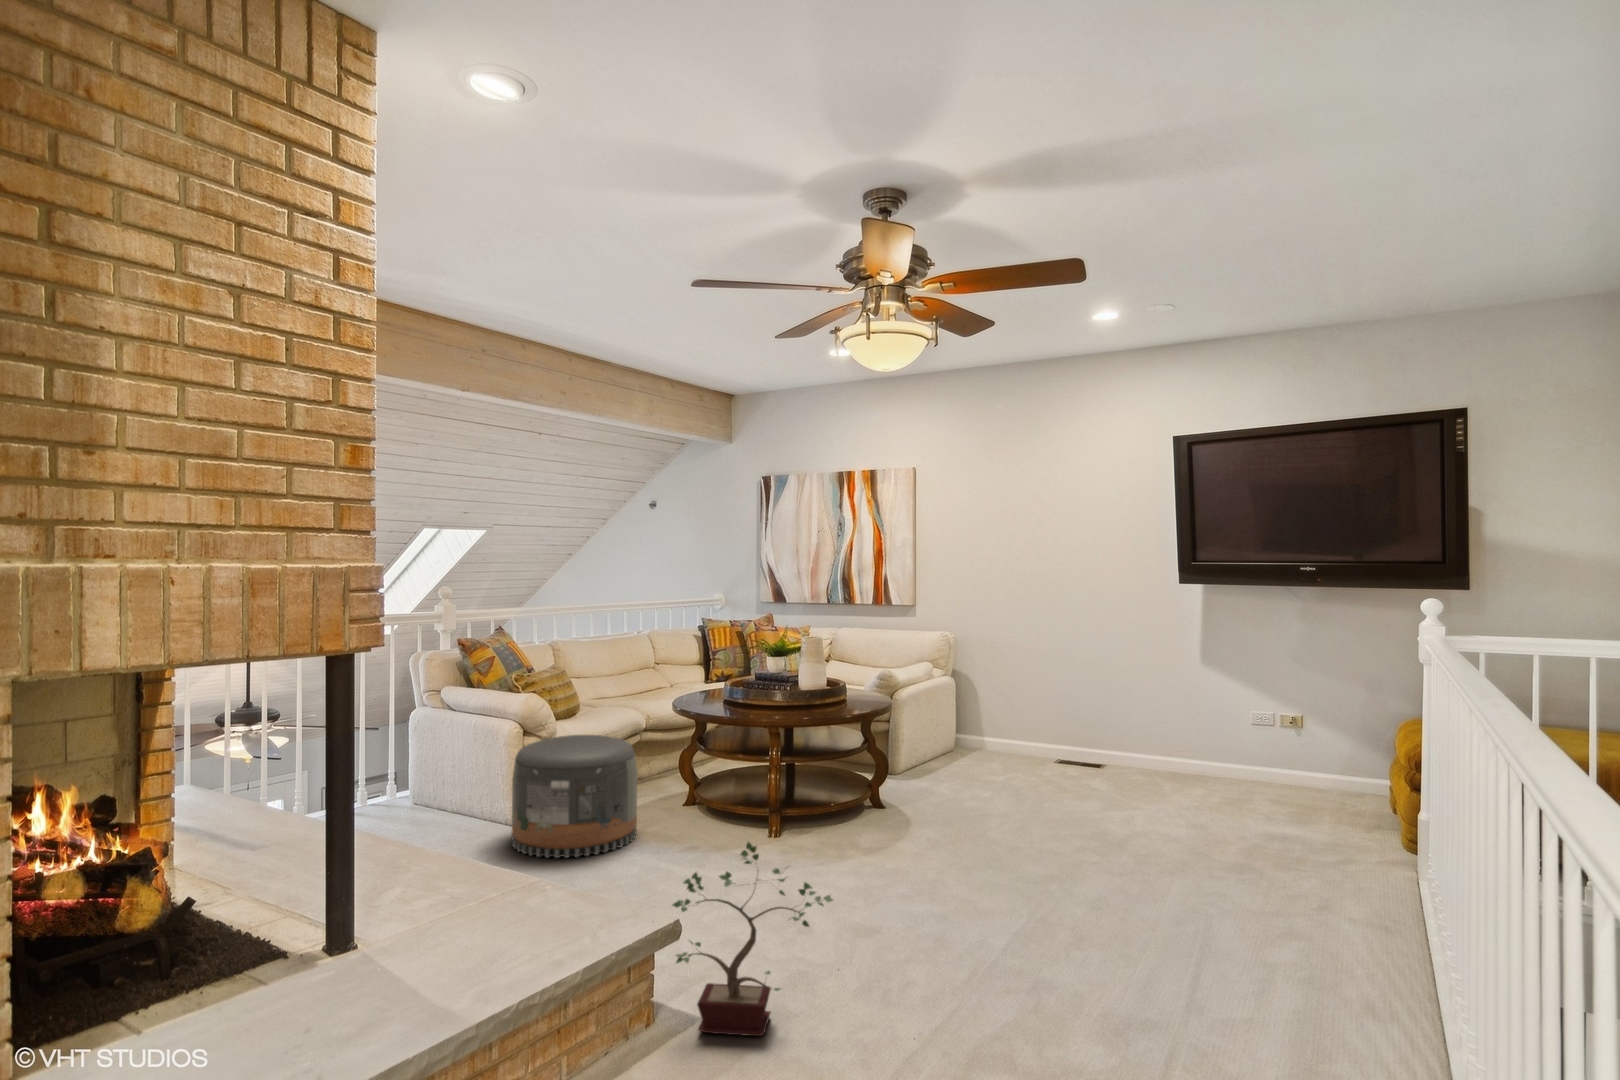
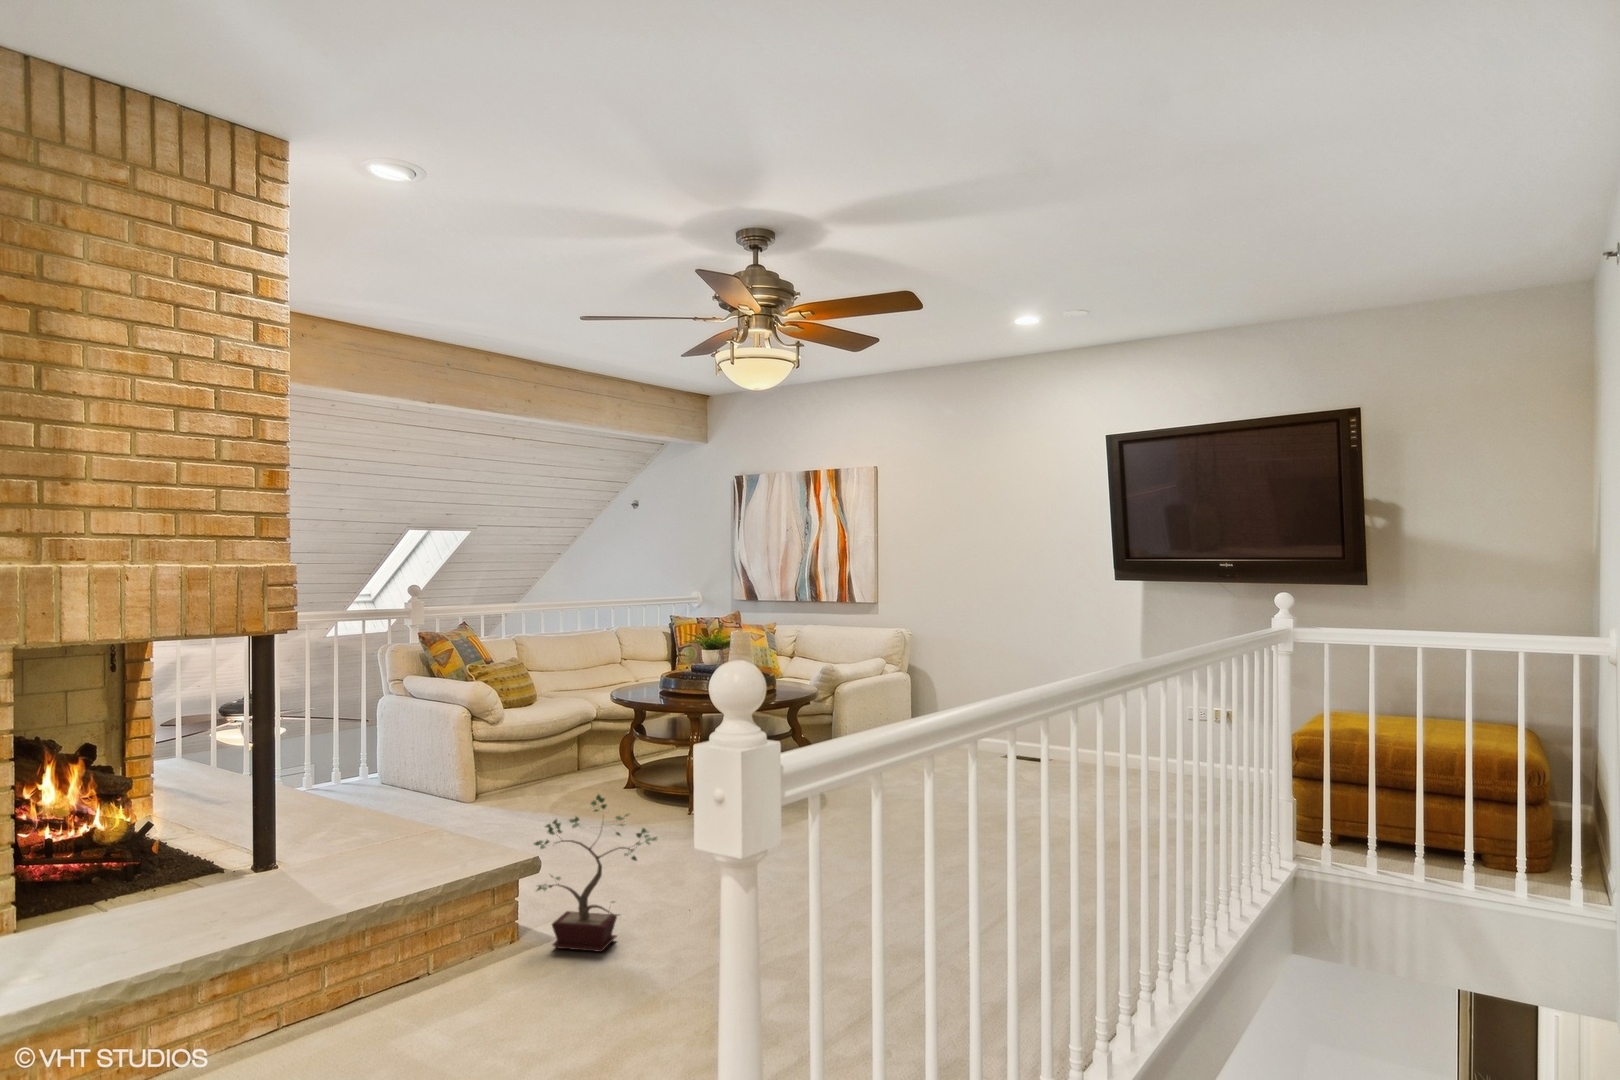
pouf: present [512,735,637,858] -> none [455,720,570,827]

